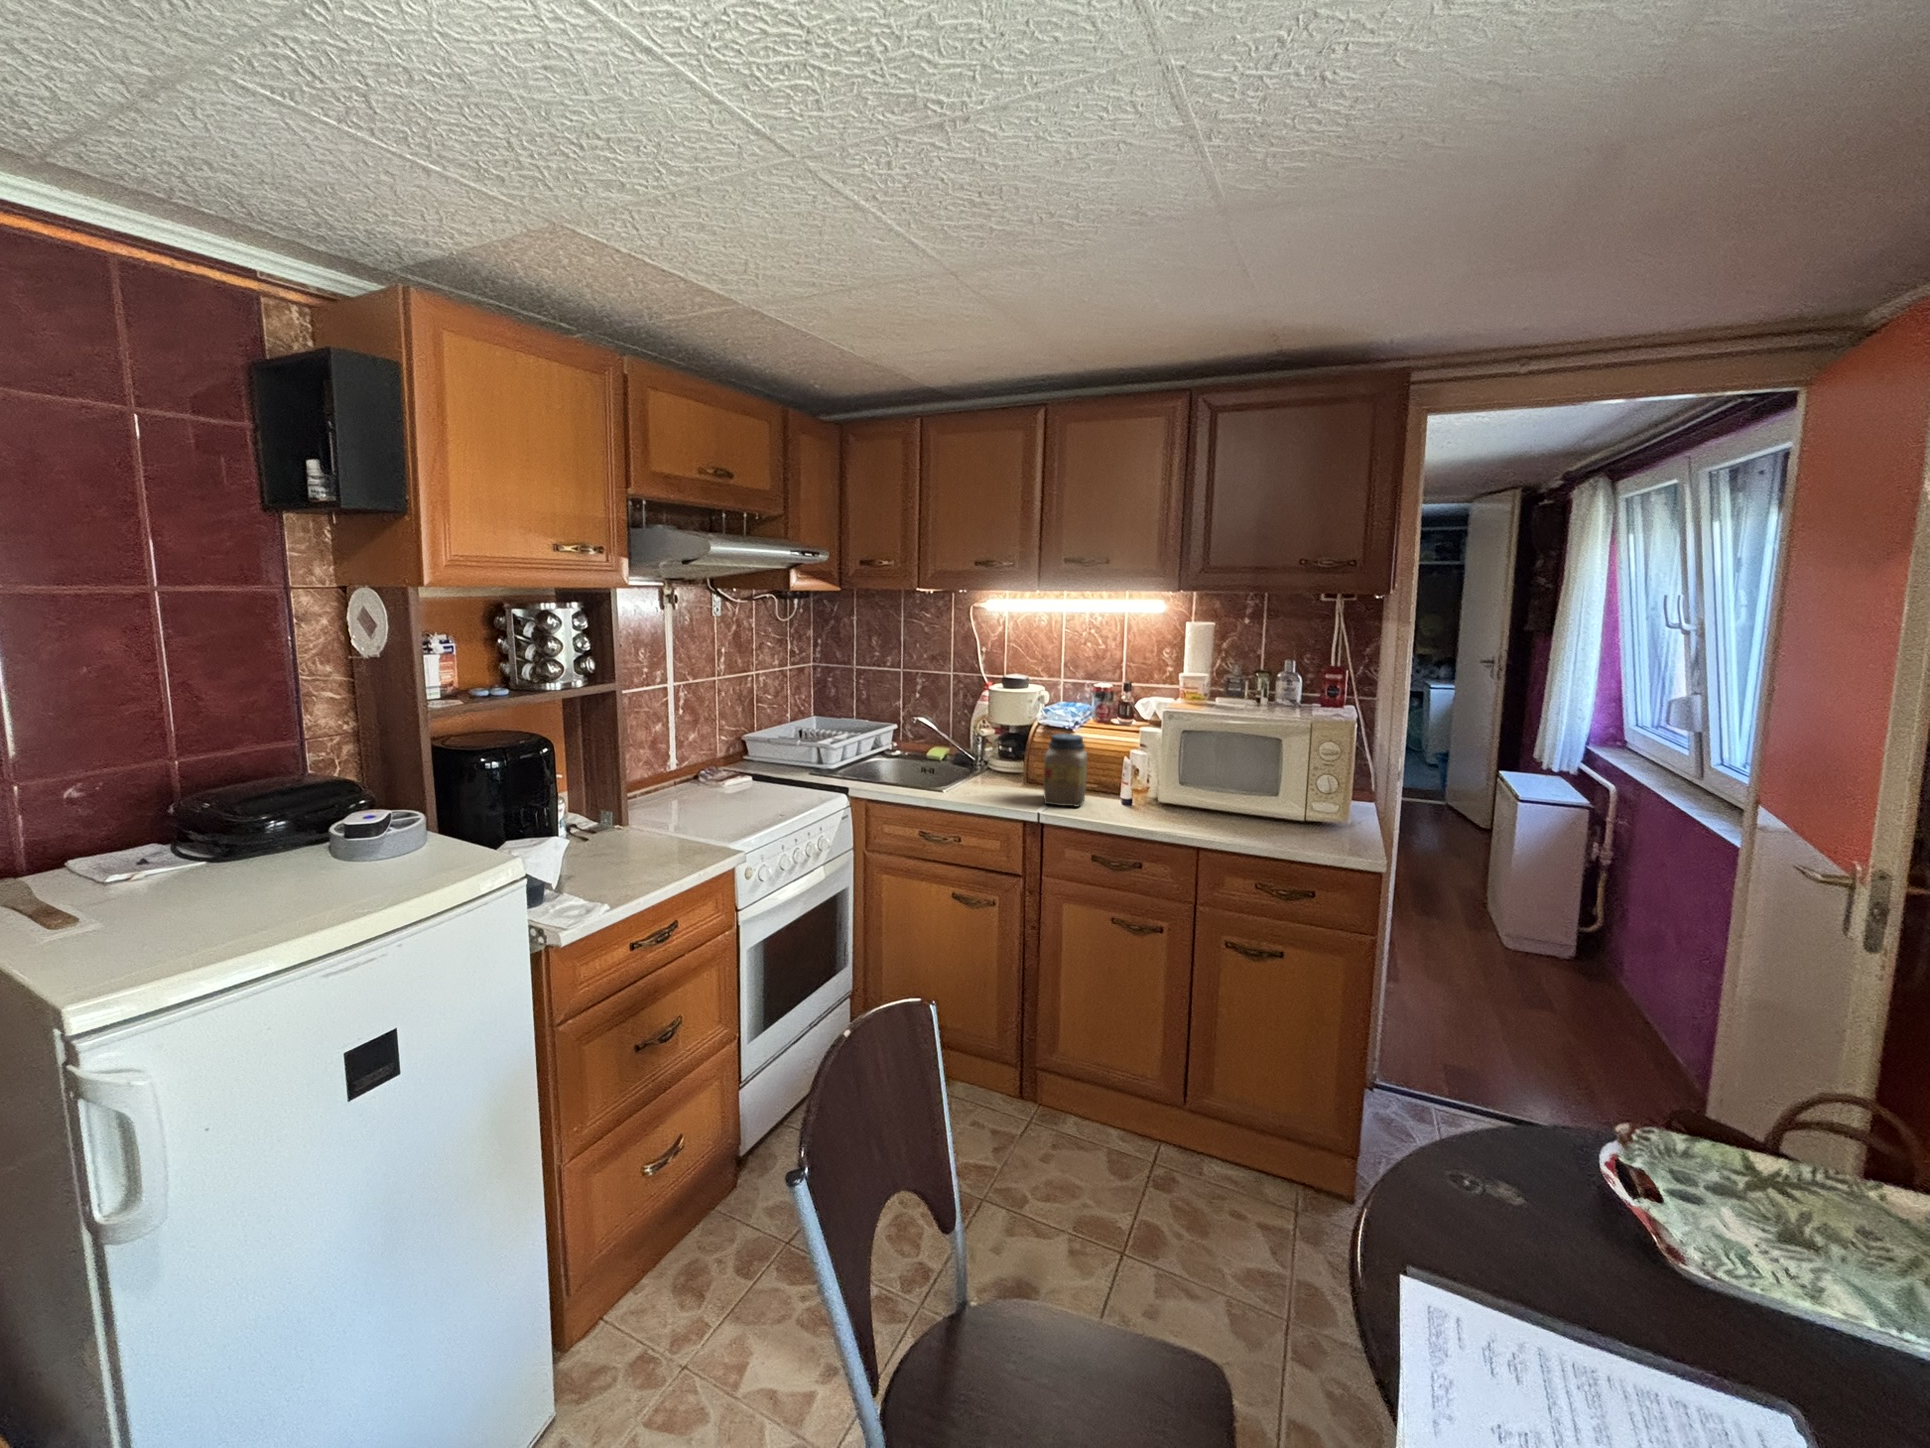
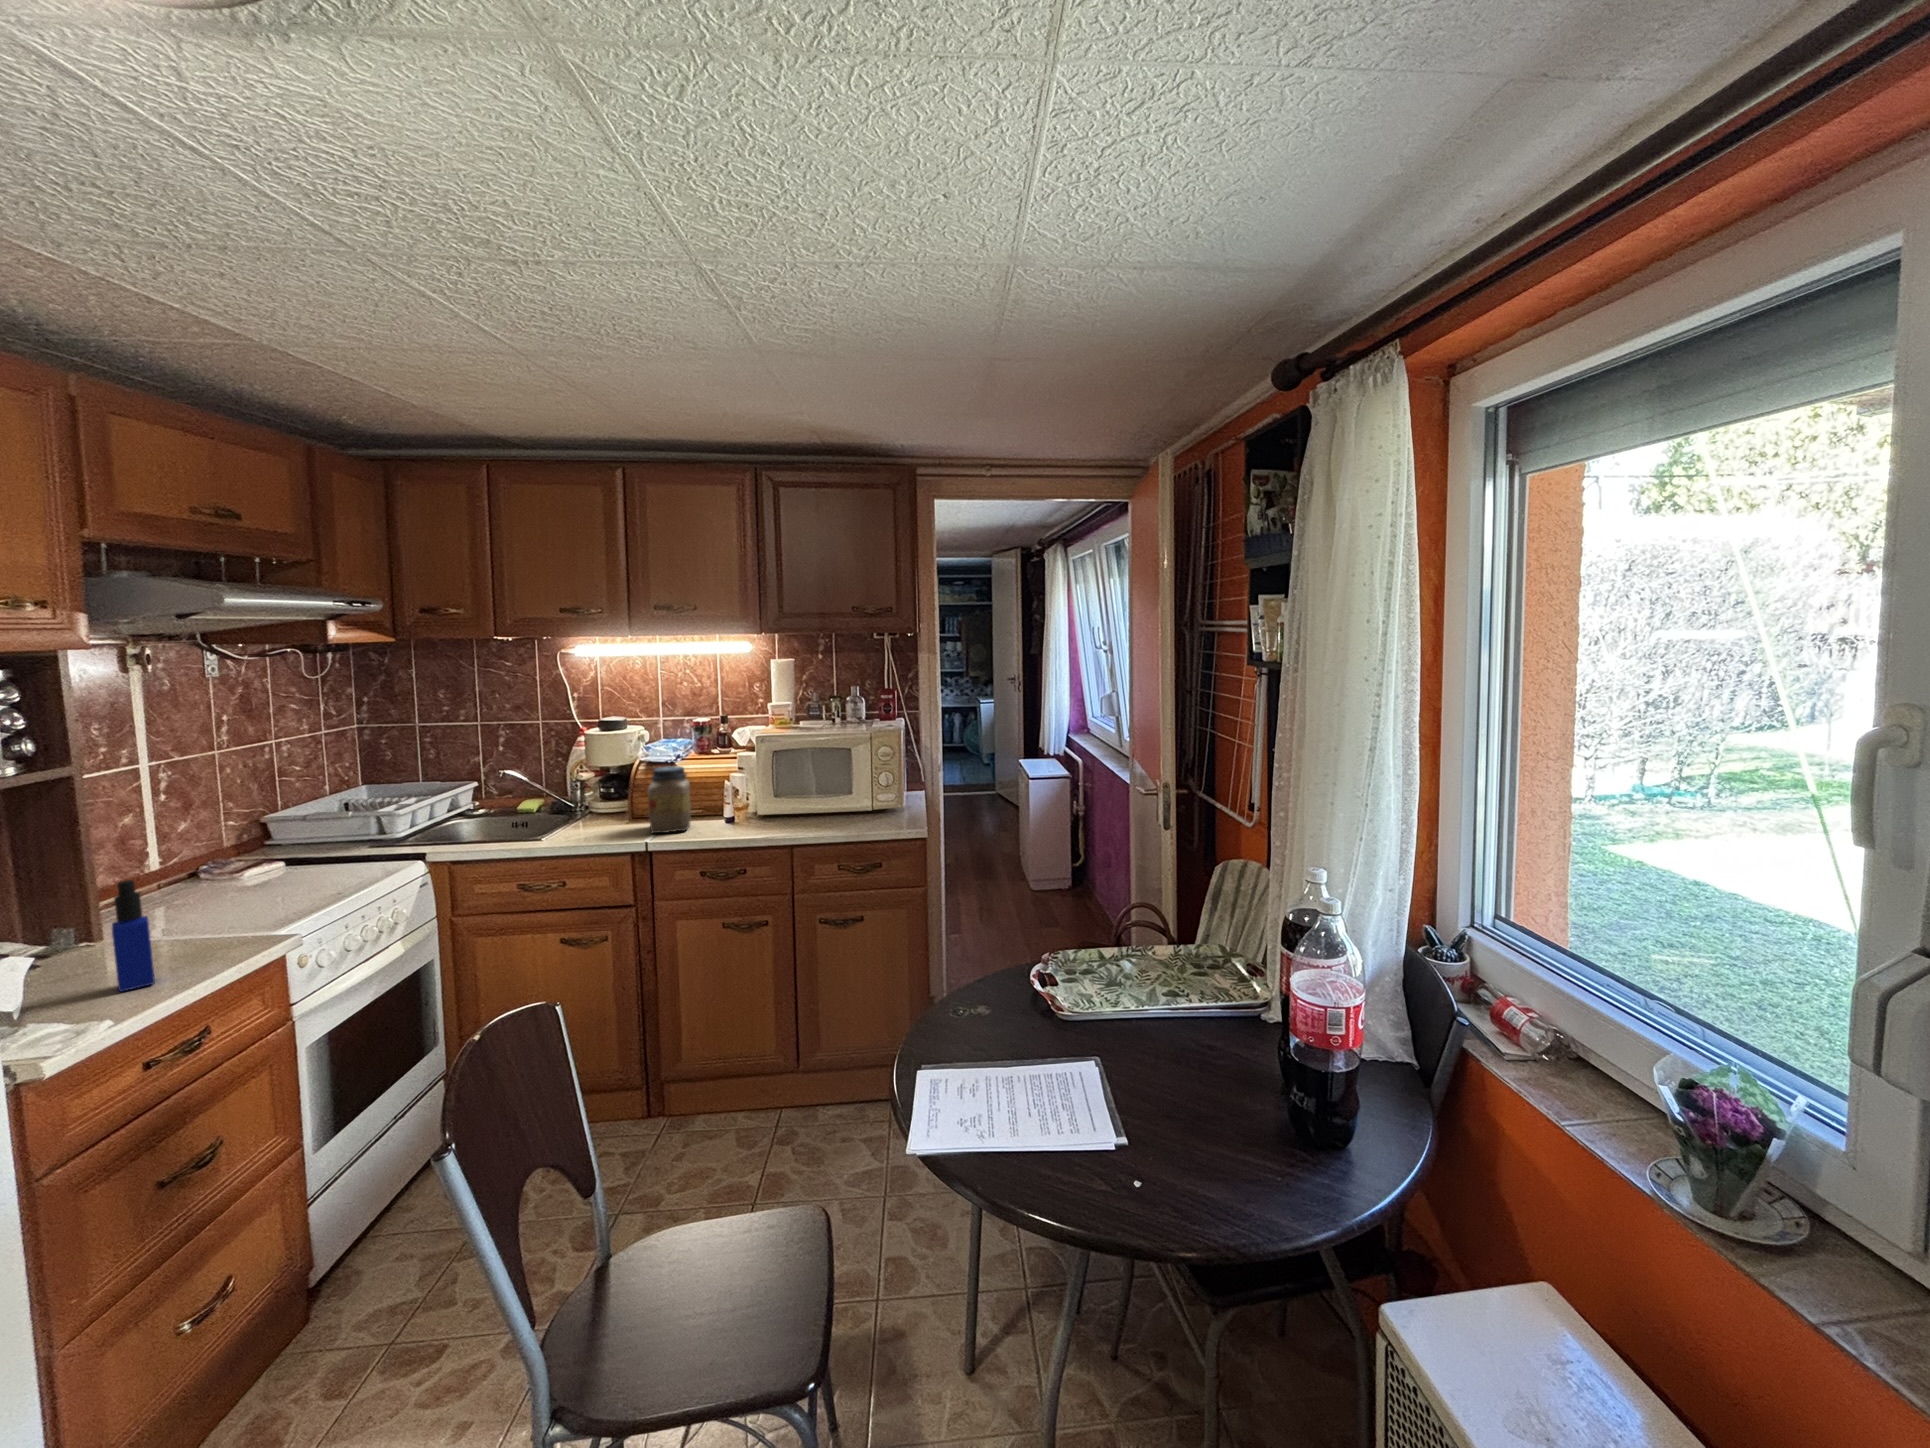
bottle: none [618,785,645,878] -> present [112,880,155,992]

